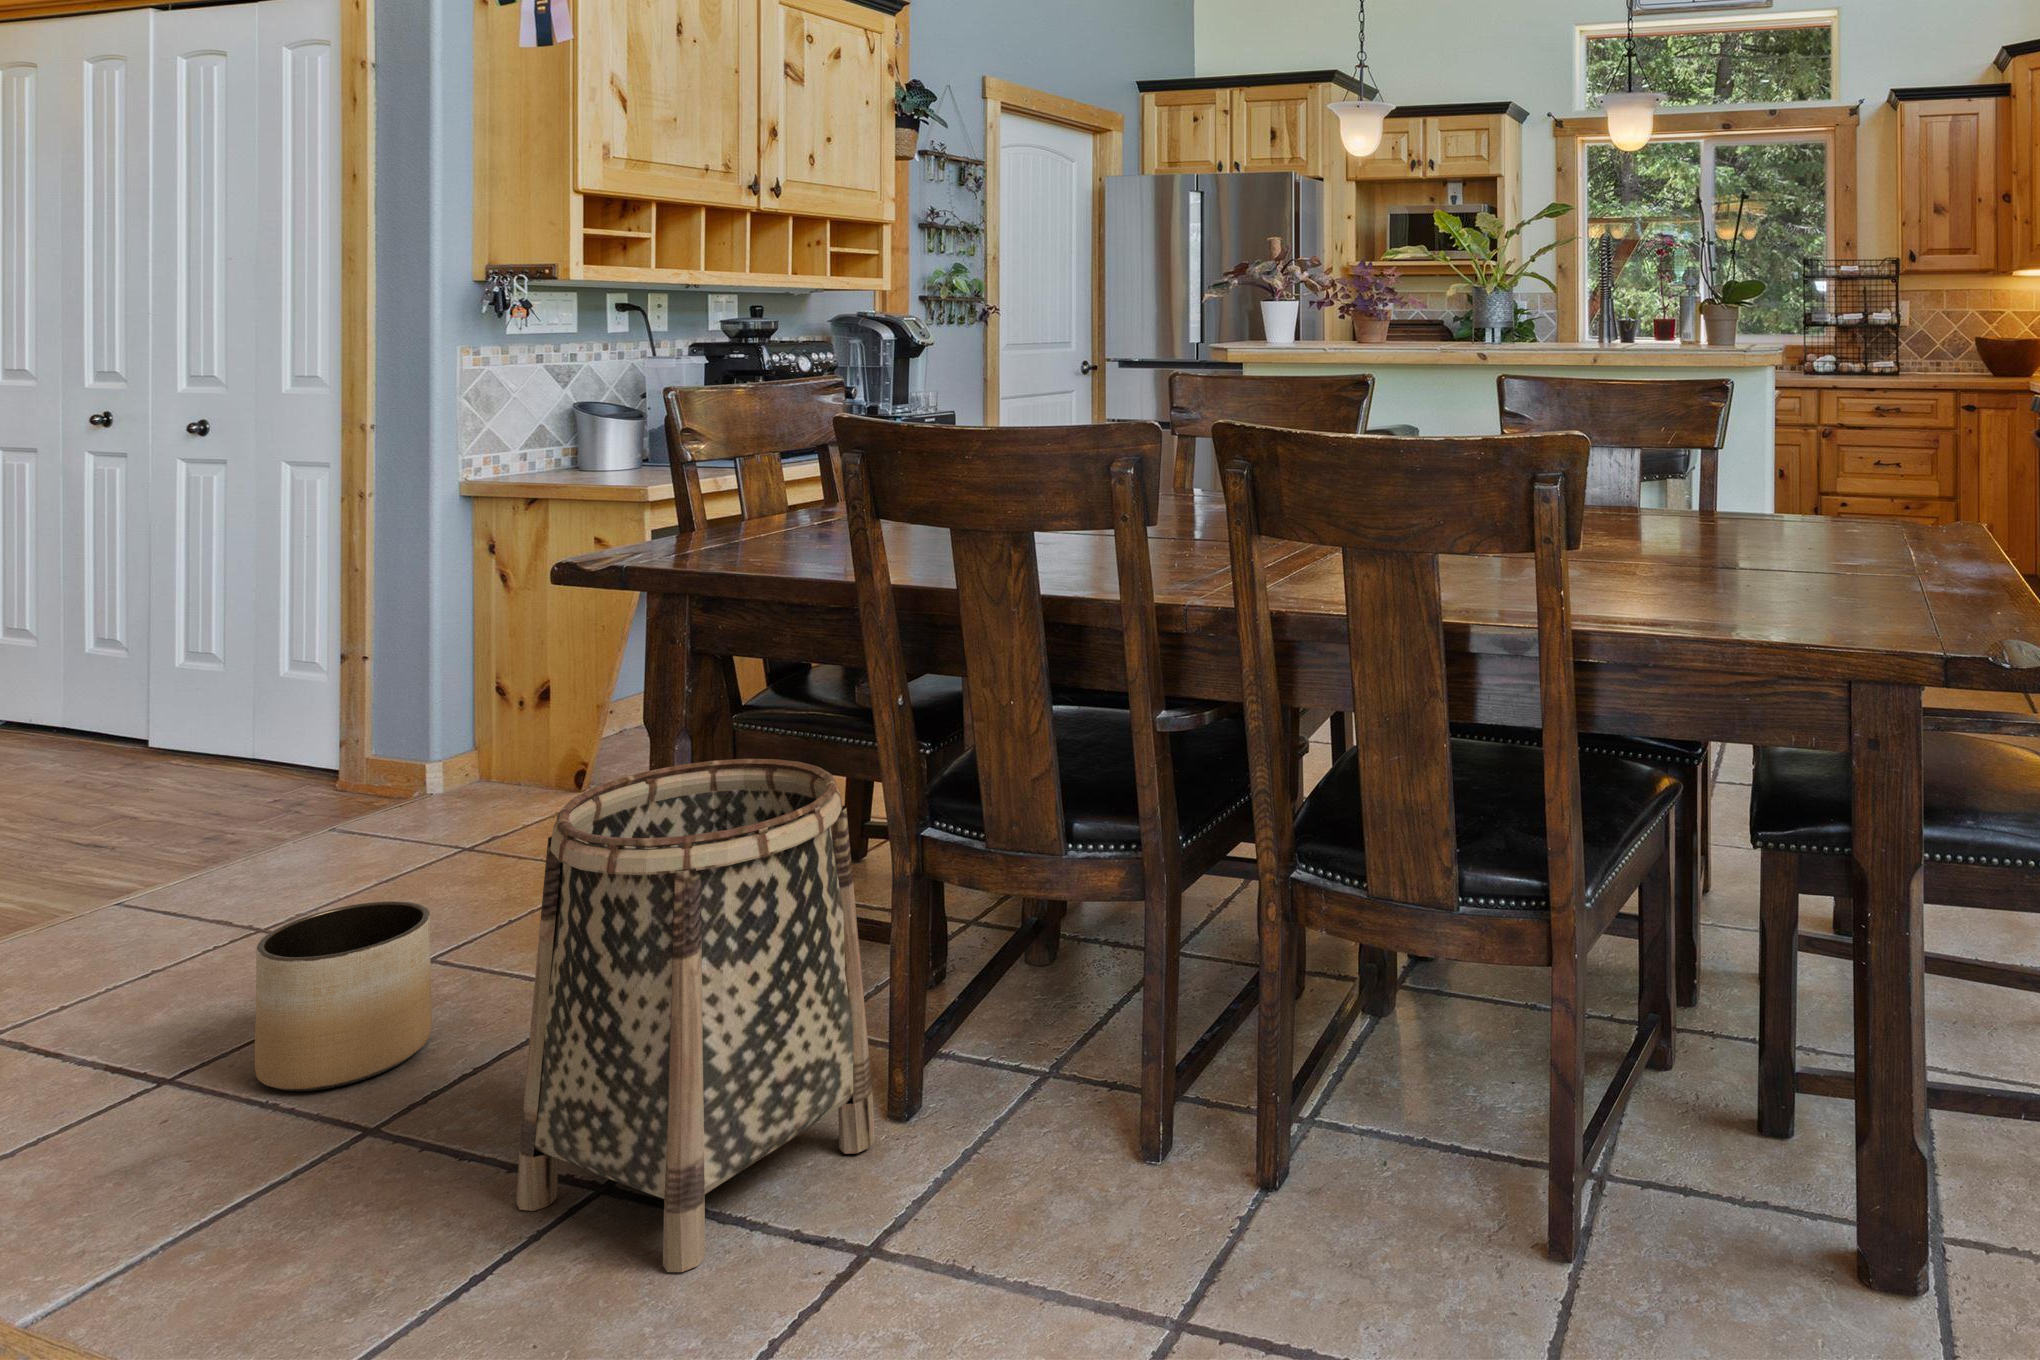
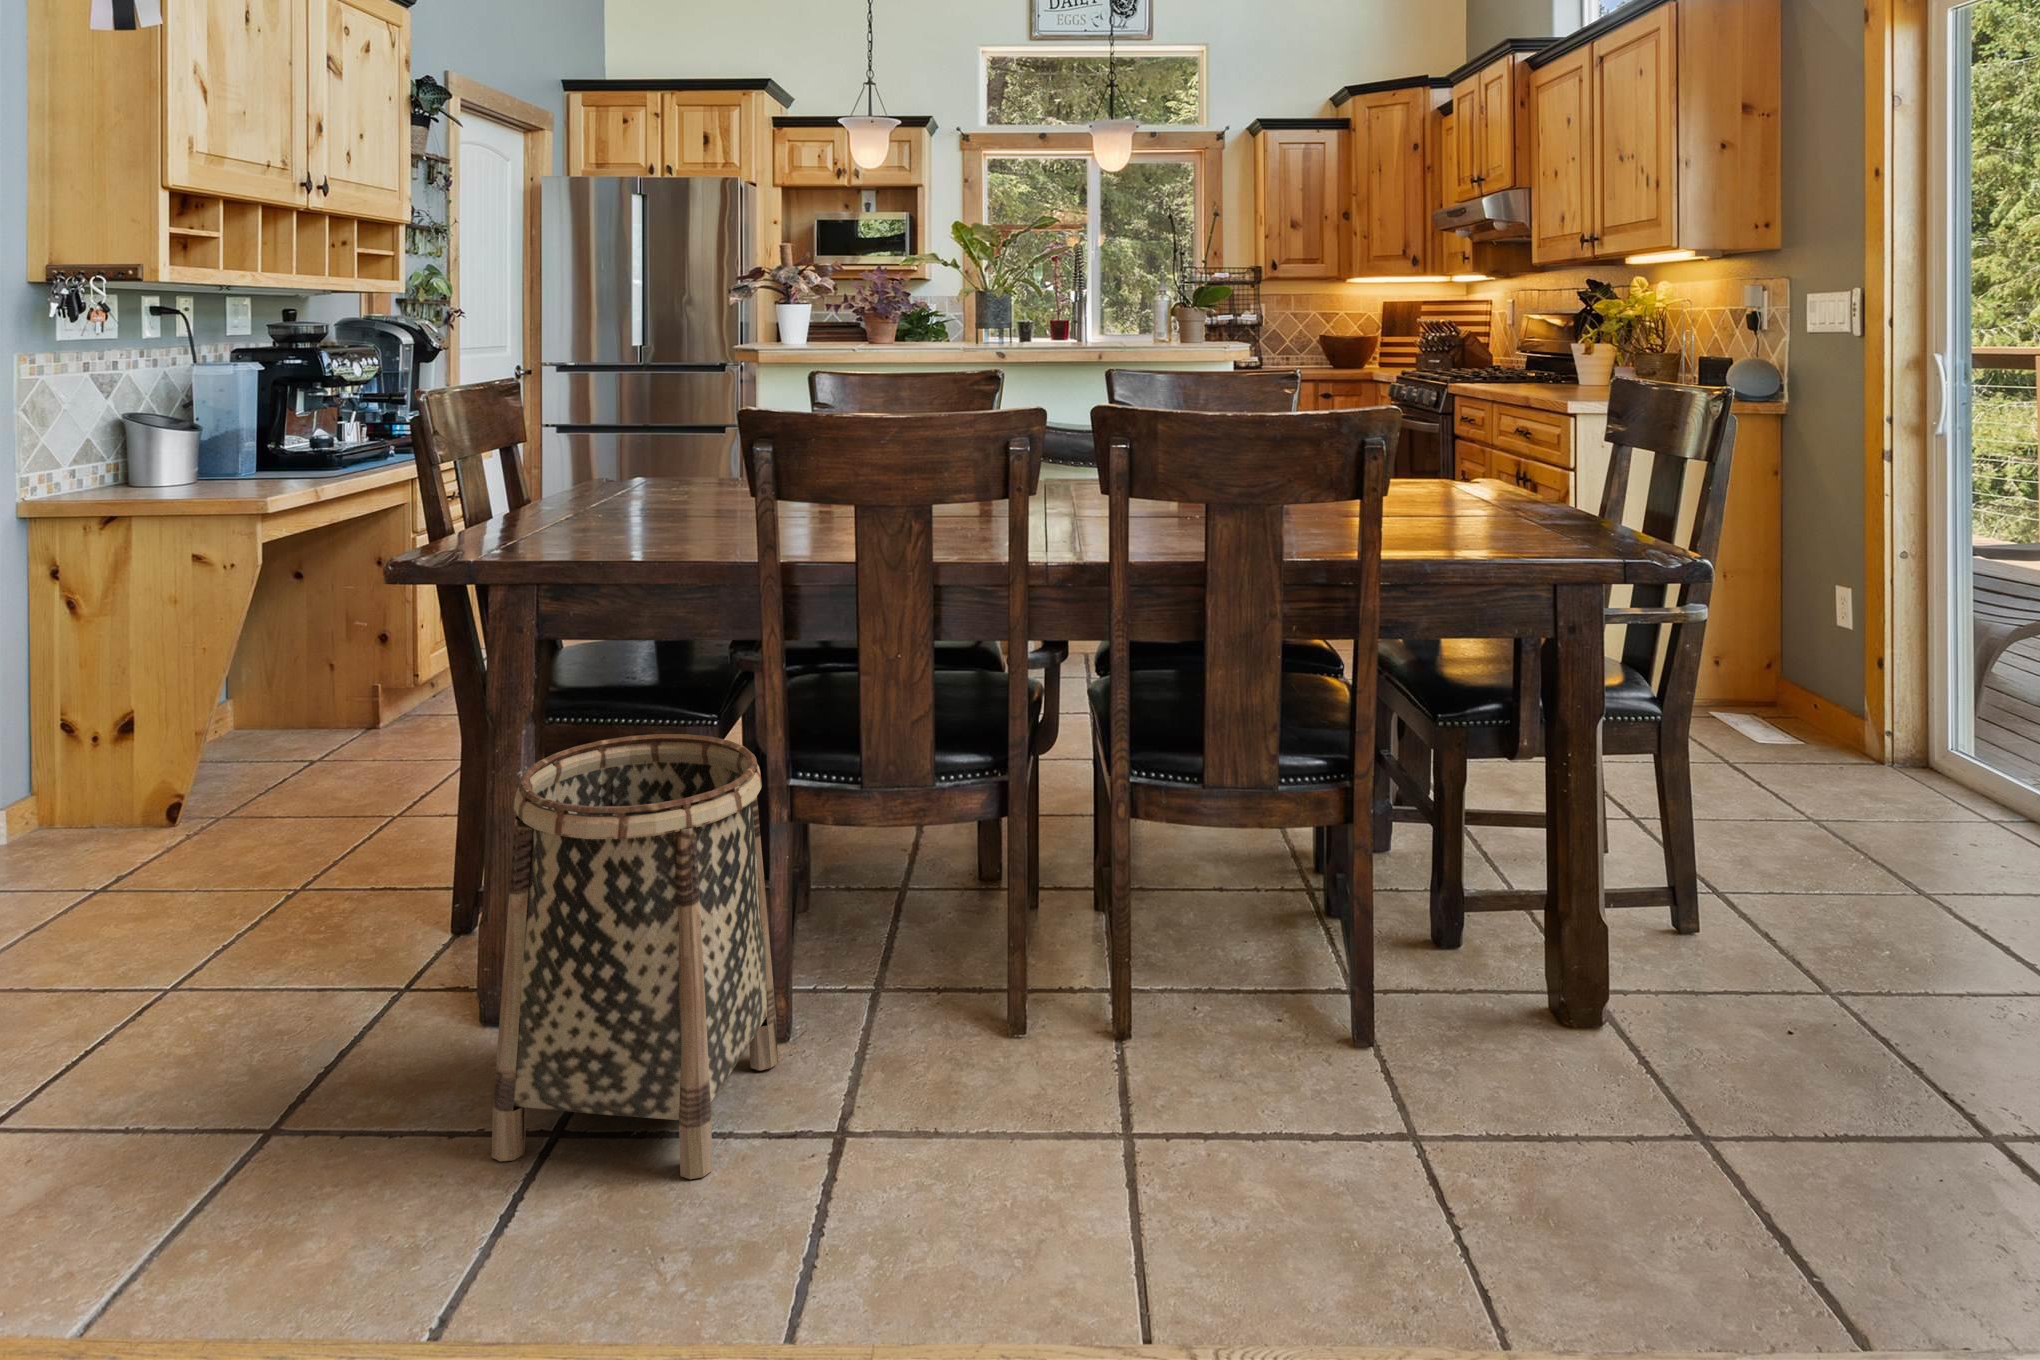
planter: present [255,901,432,1091] -> none [85,918,255,1113]

